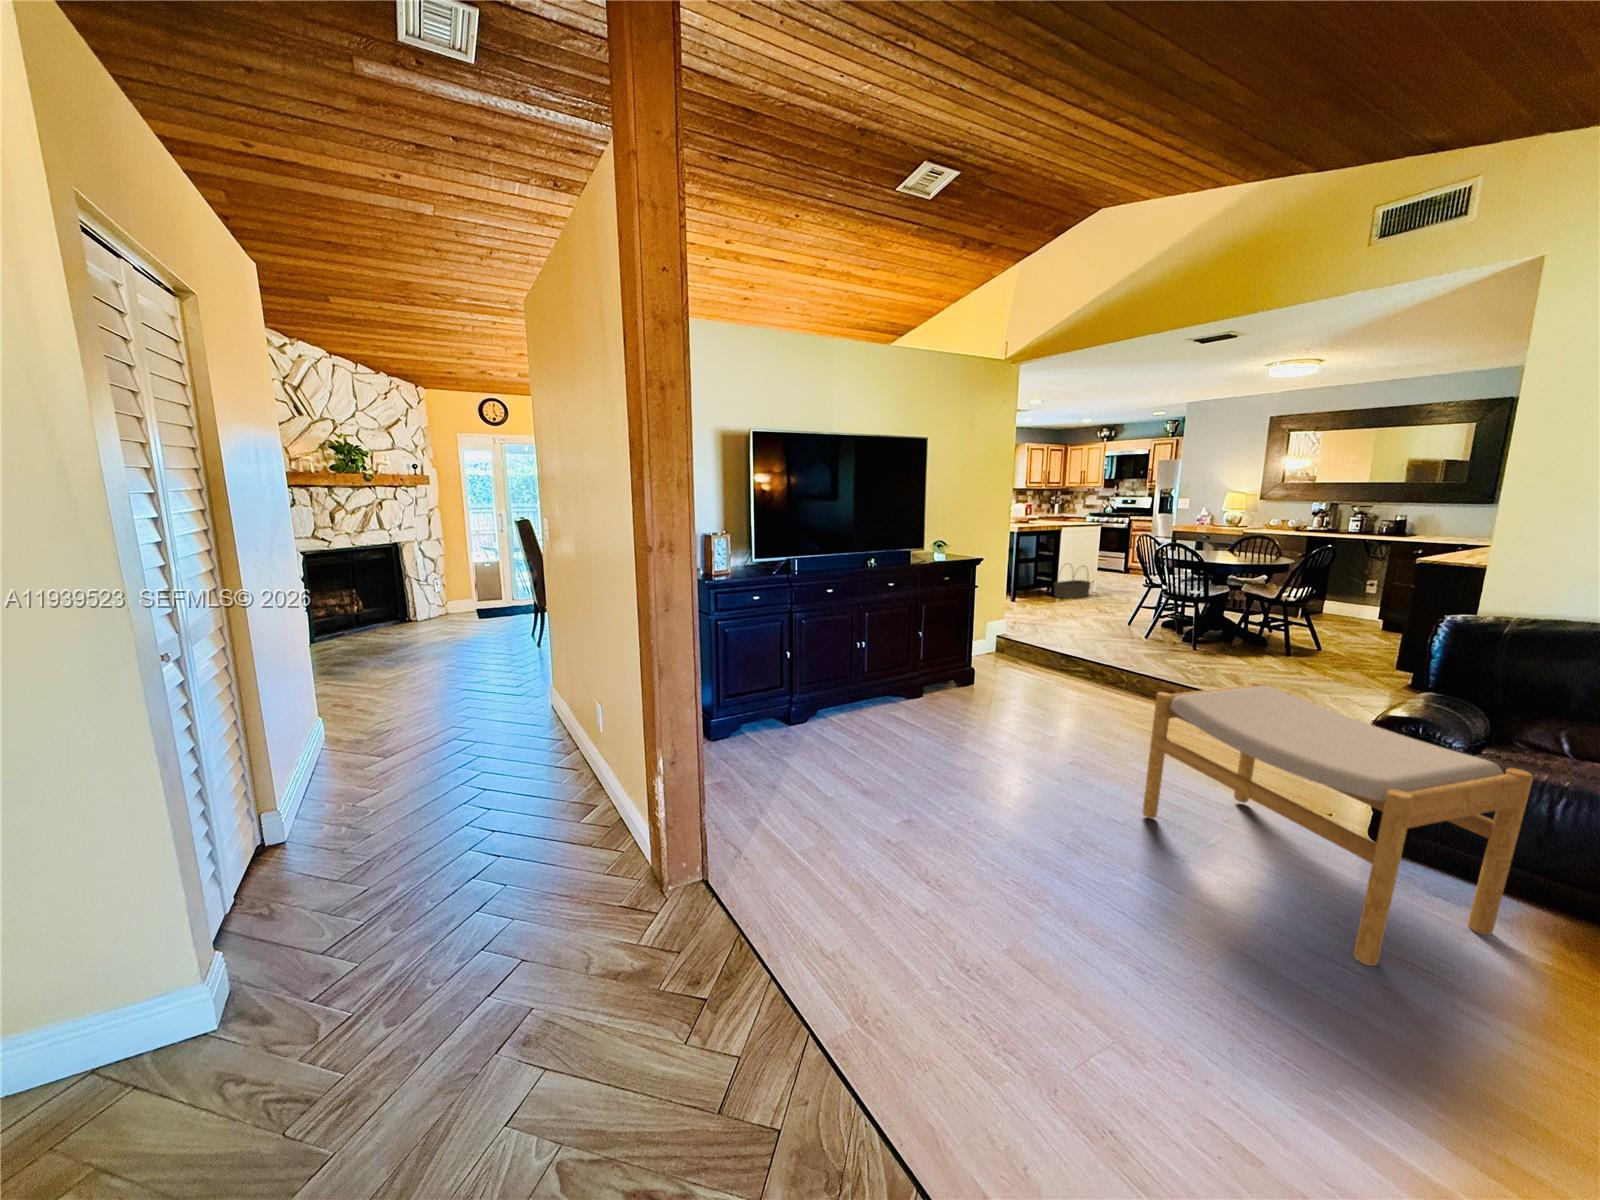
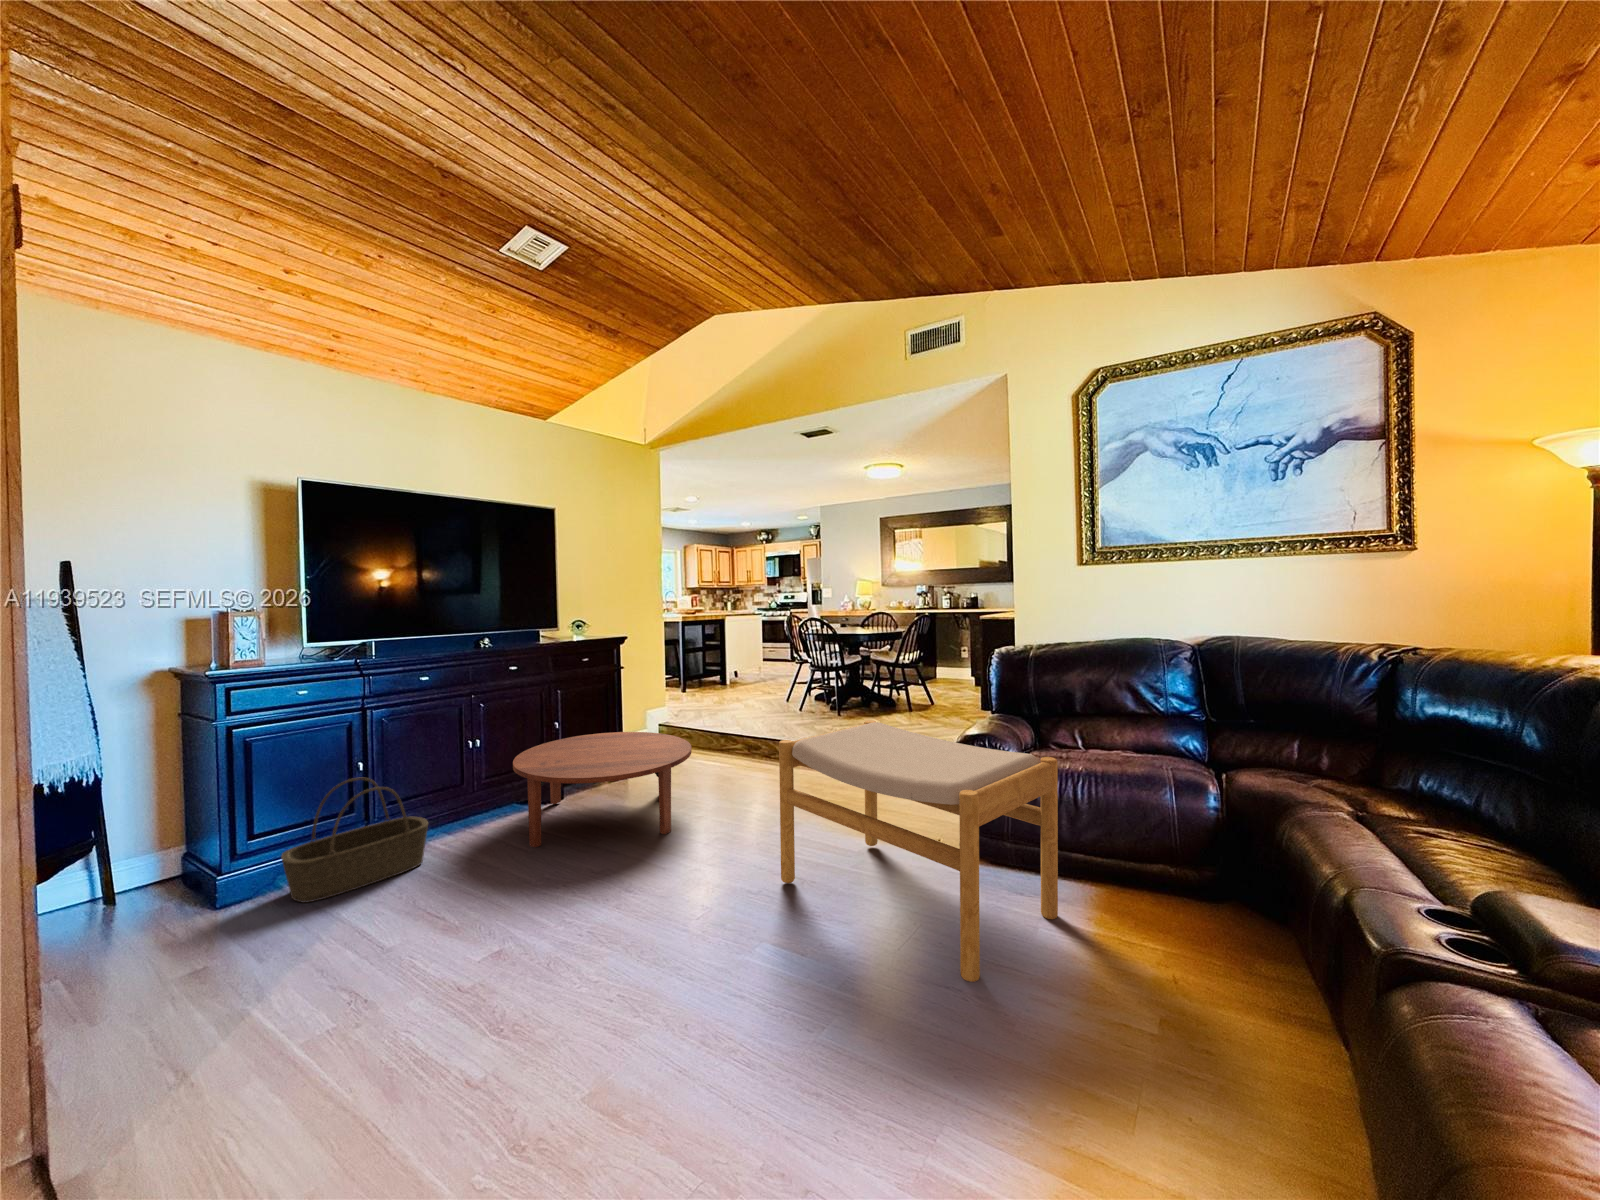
basket: present [1054,565,1091,599] -> present [281,778,428,903]
coffee table: none [894,645,1047,746] -> present [513,732,691,848]

